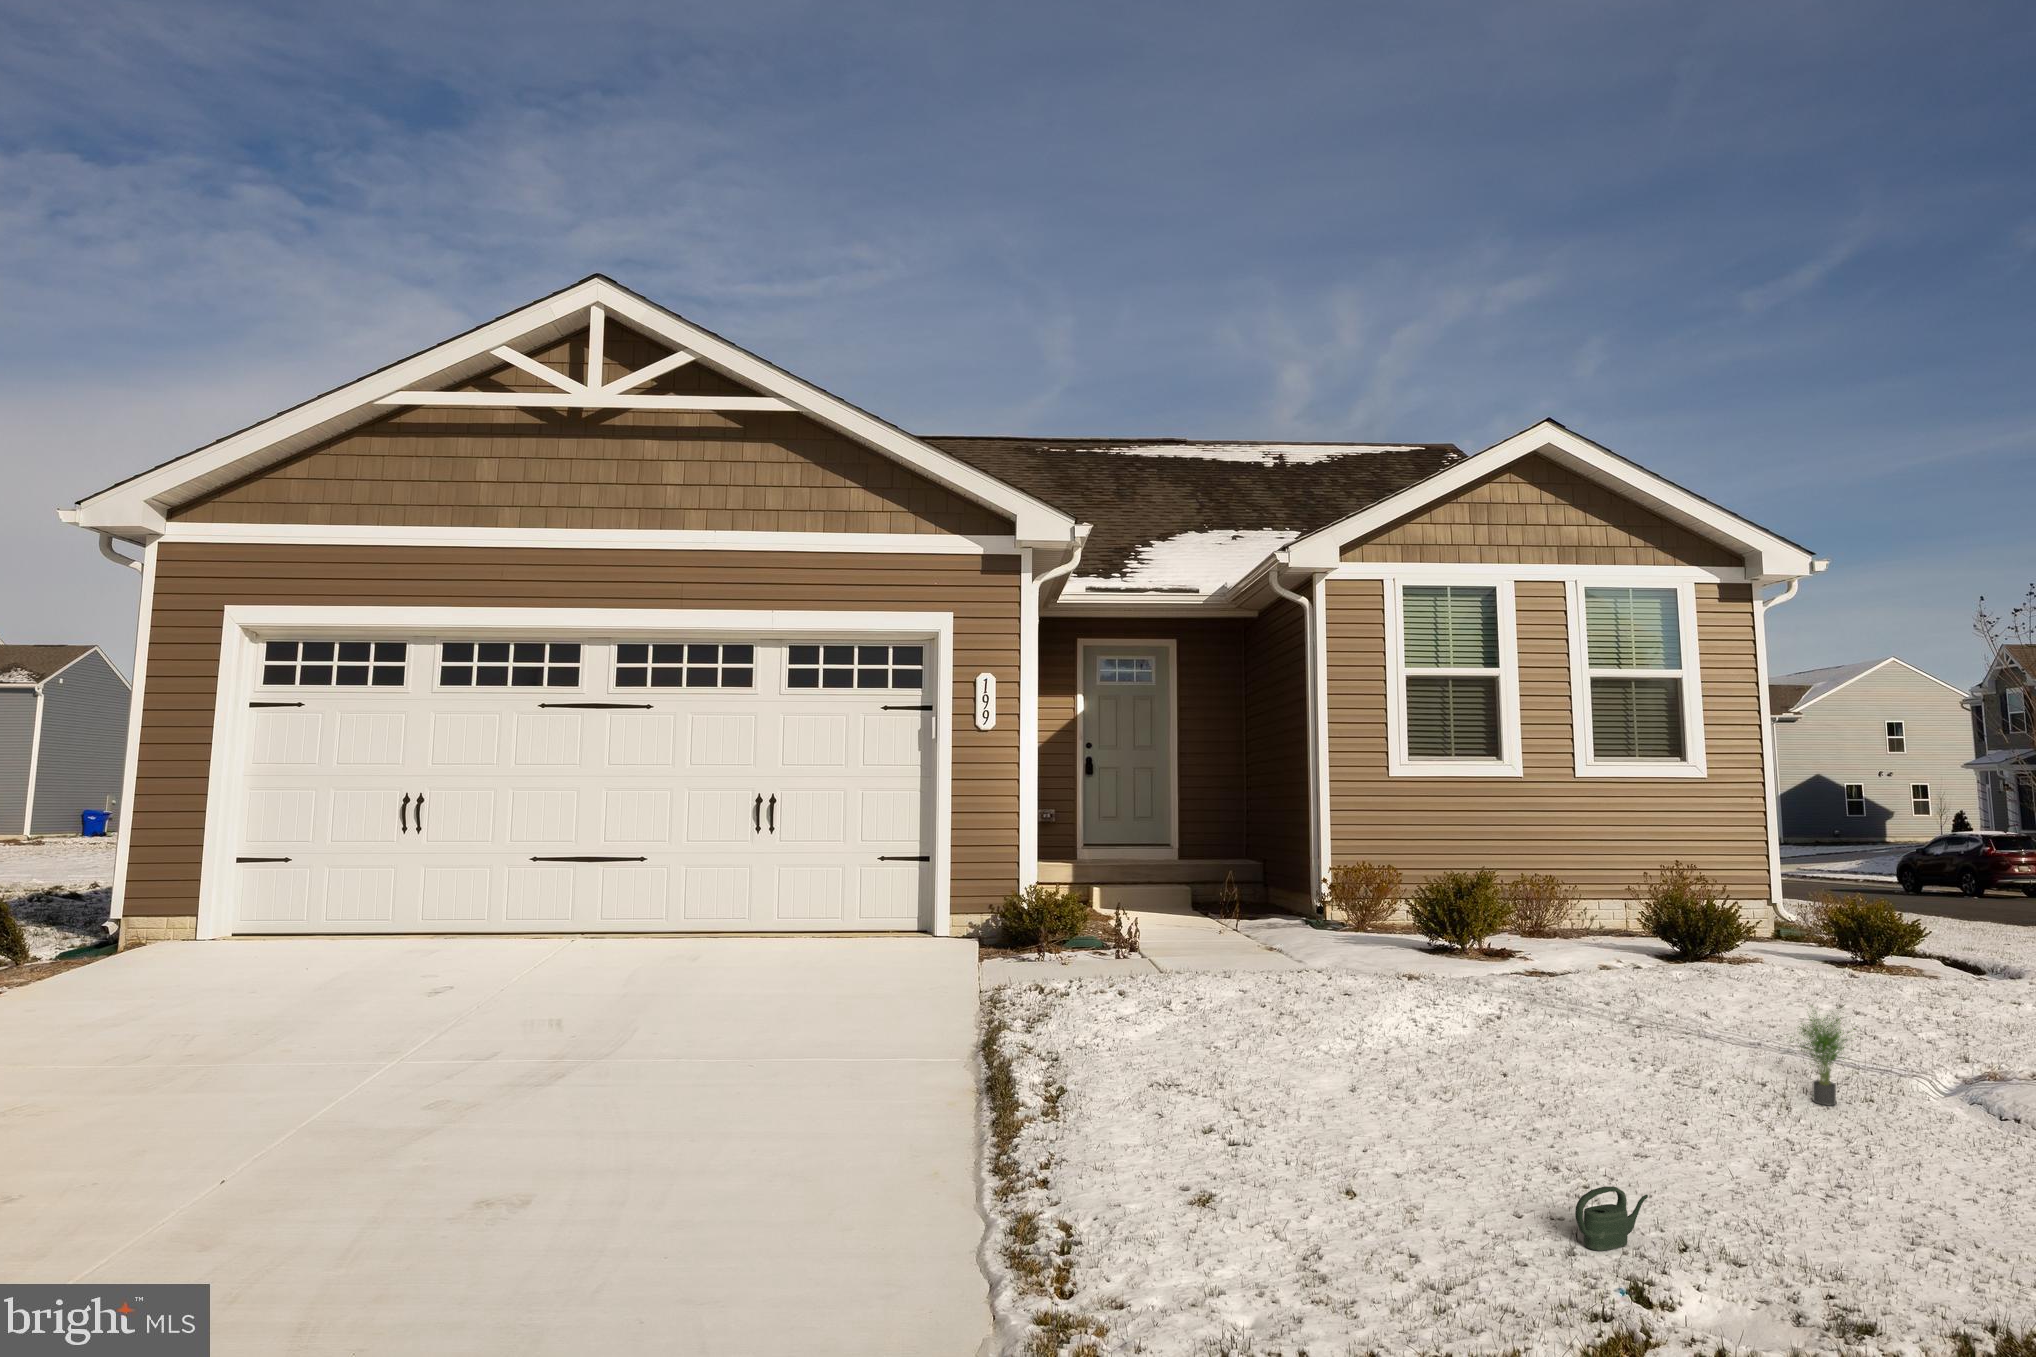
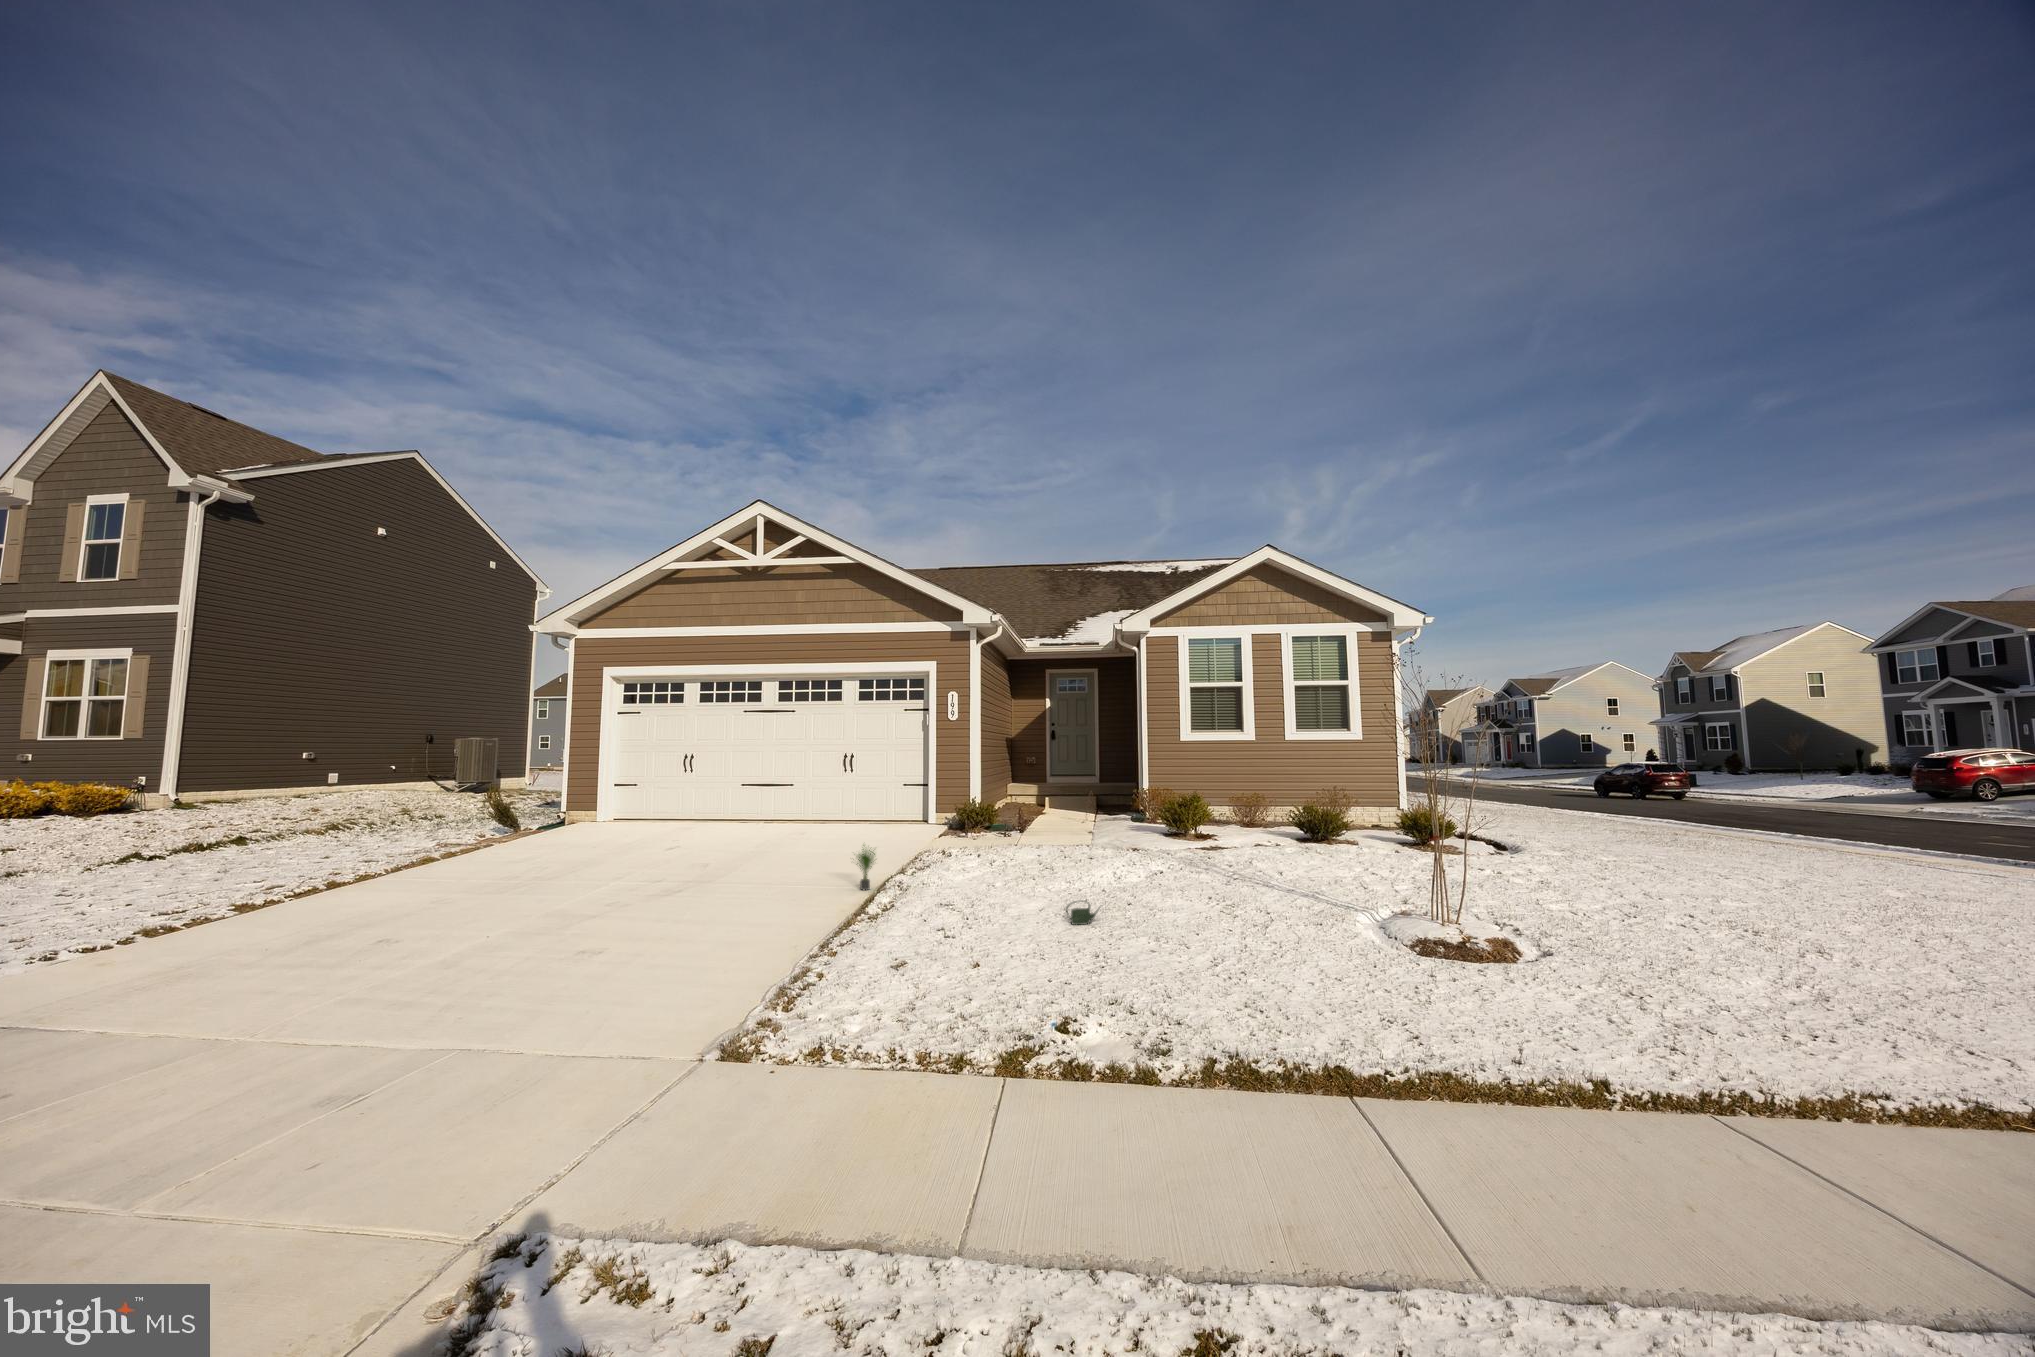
potted plant: present [1793,1011,1847,1106] -> present [856,845,875,890]

